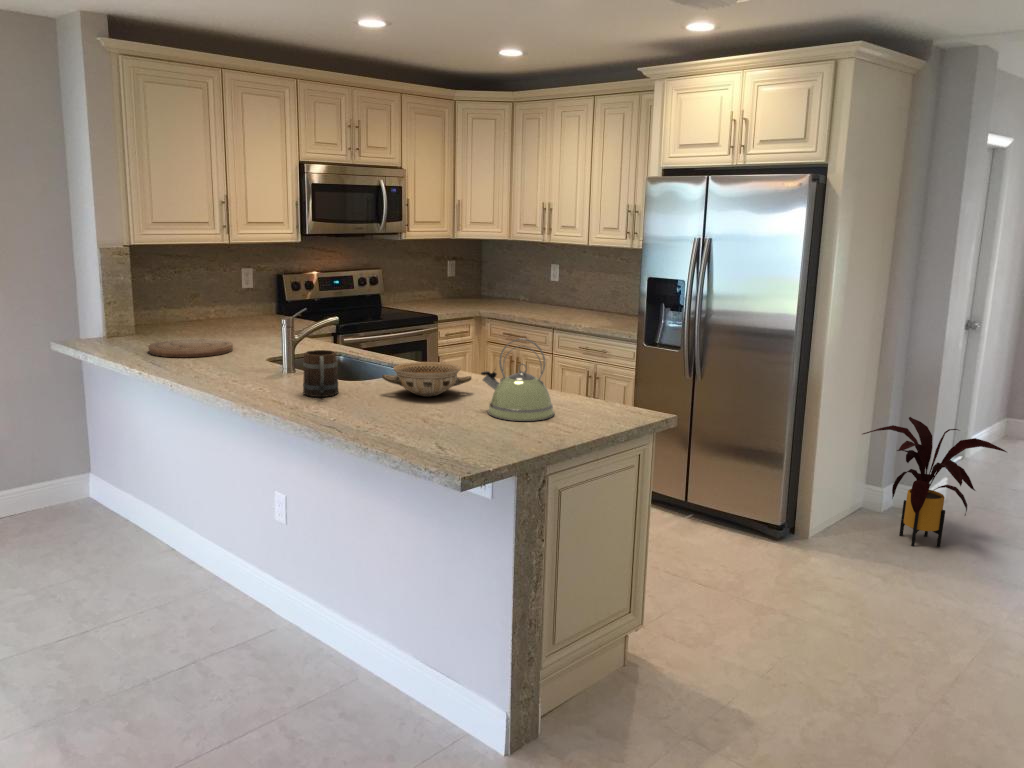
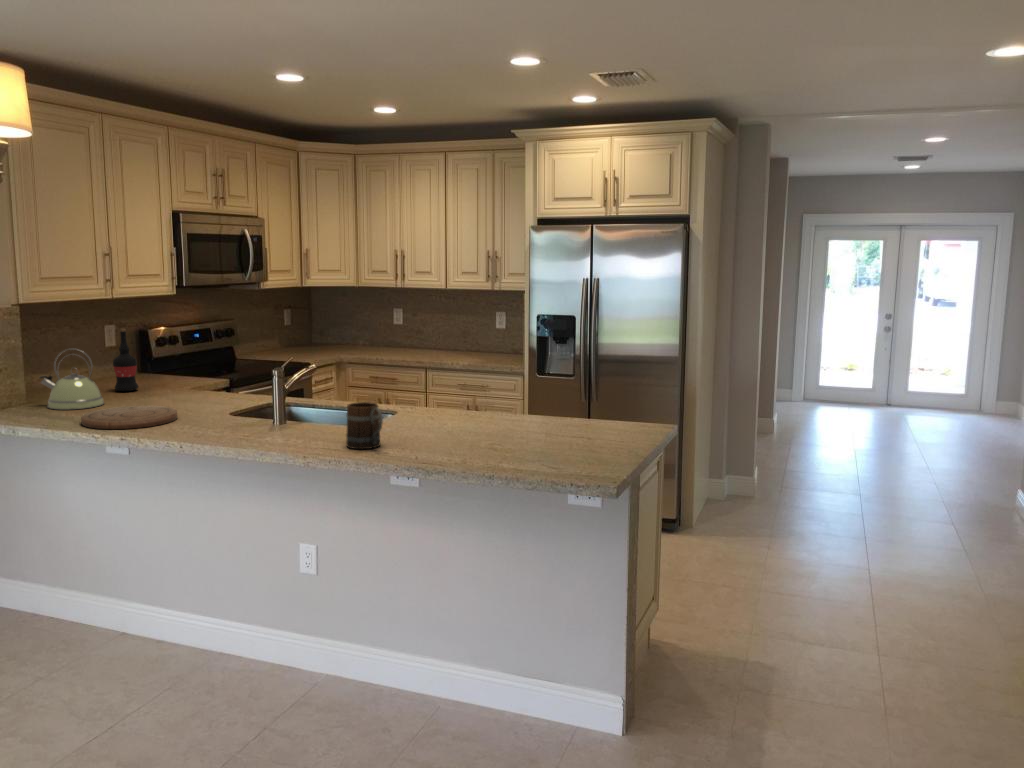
wine bottle: none [231,270,253,326] -> present [113,328,138,391]
kettle: present [481,338,554,421] -> present [40,348,104,410]
ceramic bowl: present [382,362,471,397] -> none [419,404,495,438]
house plant: present [863,417,1006,547] -> none [709,418,817,521]

